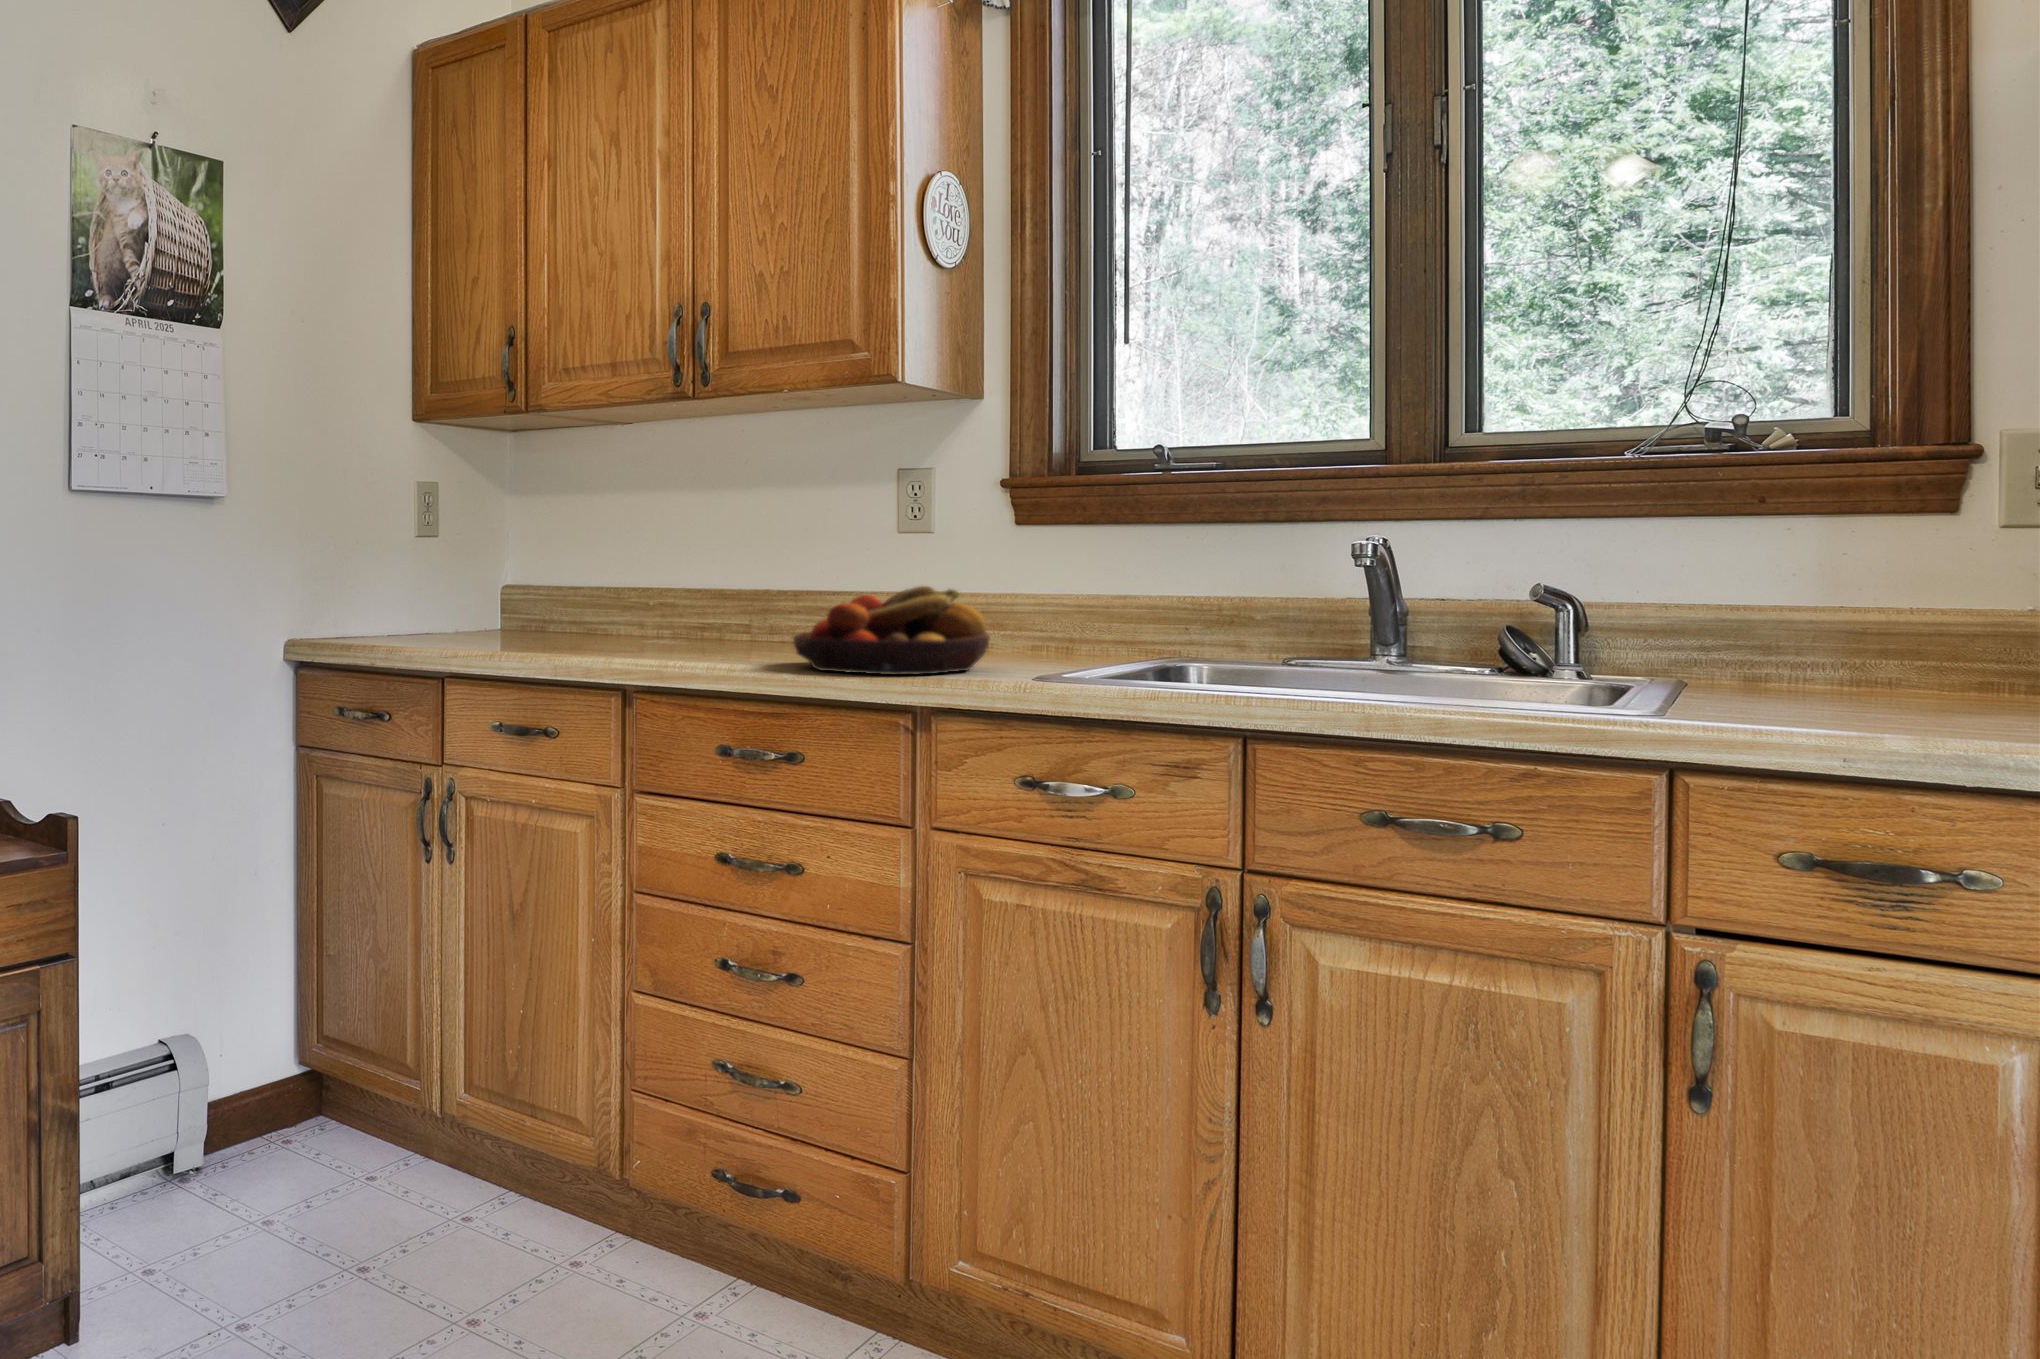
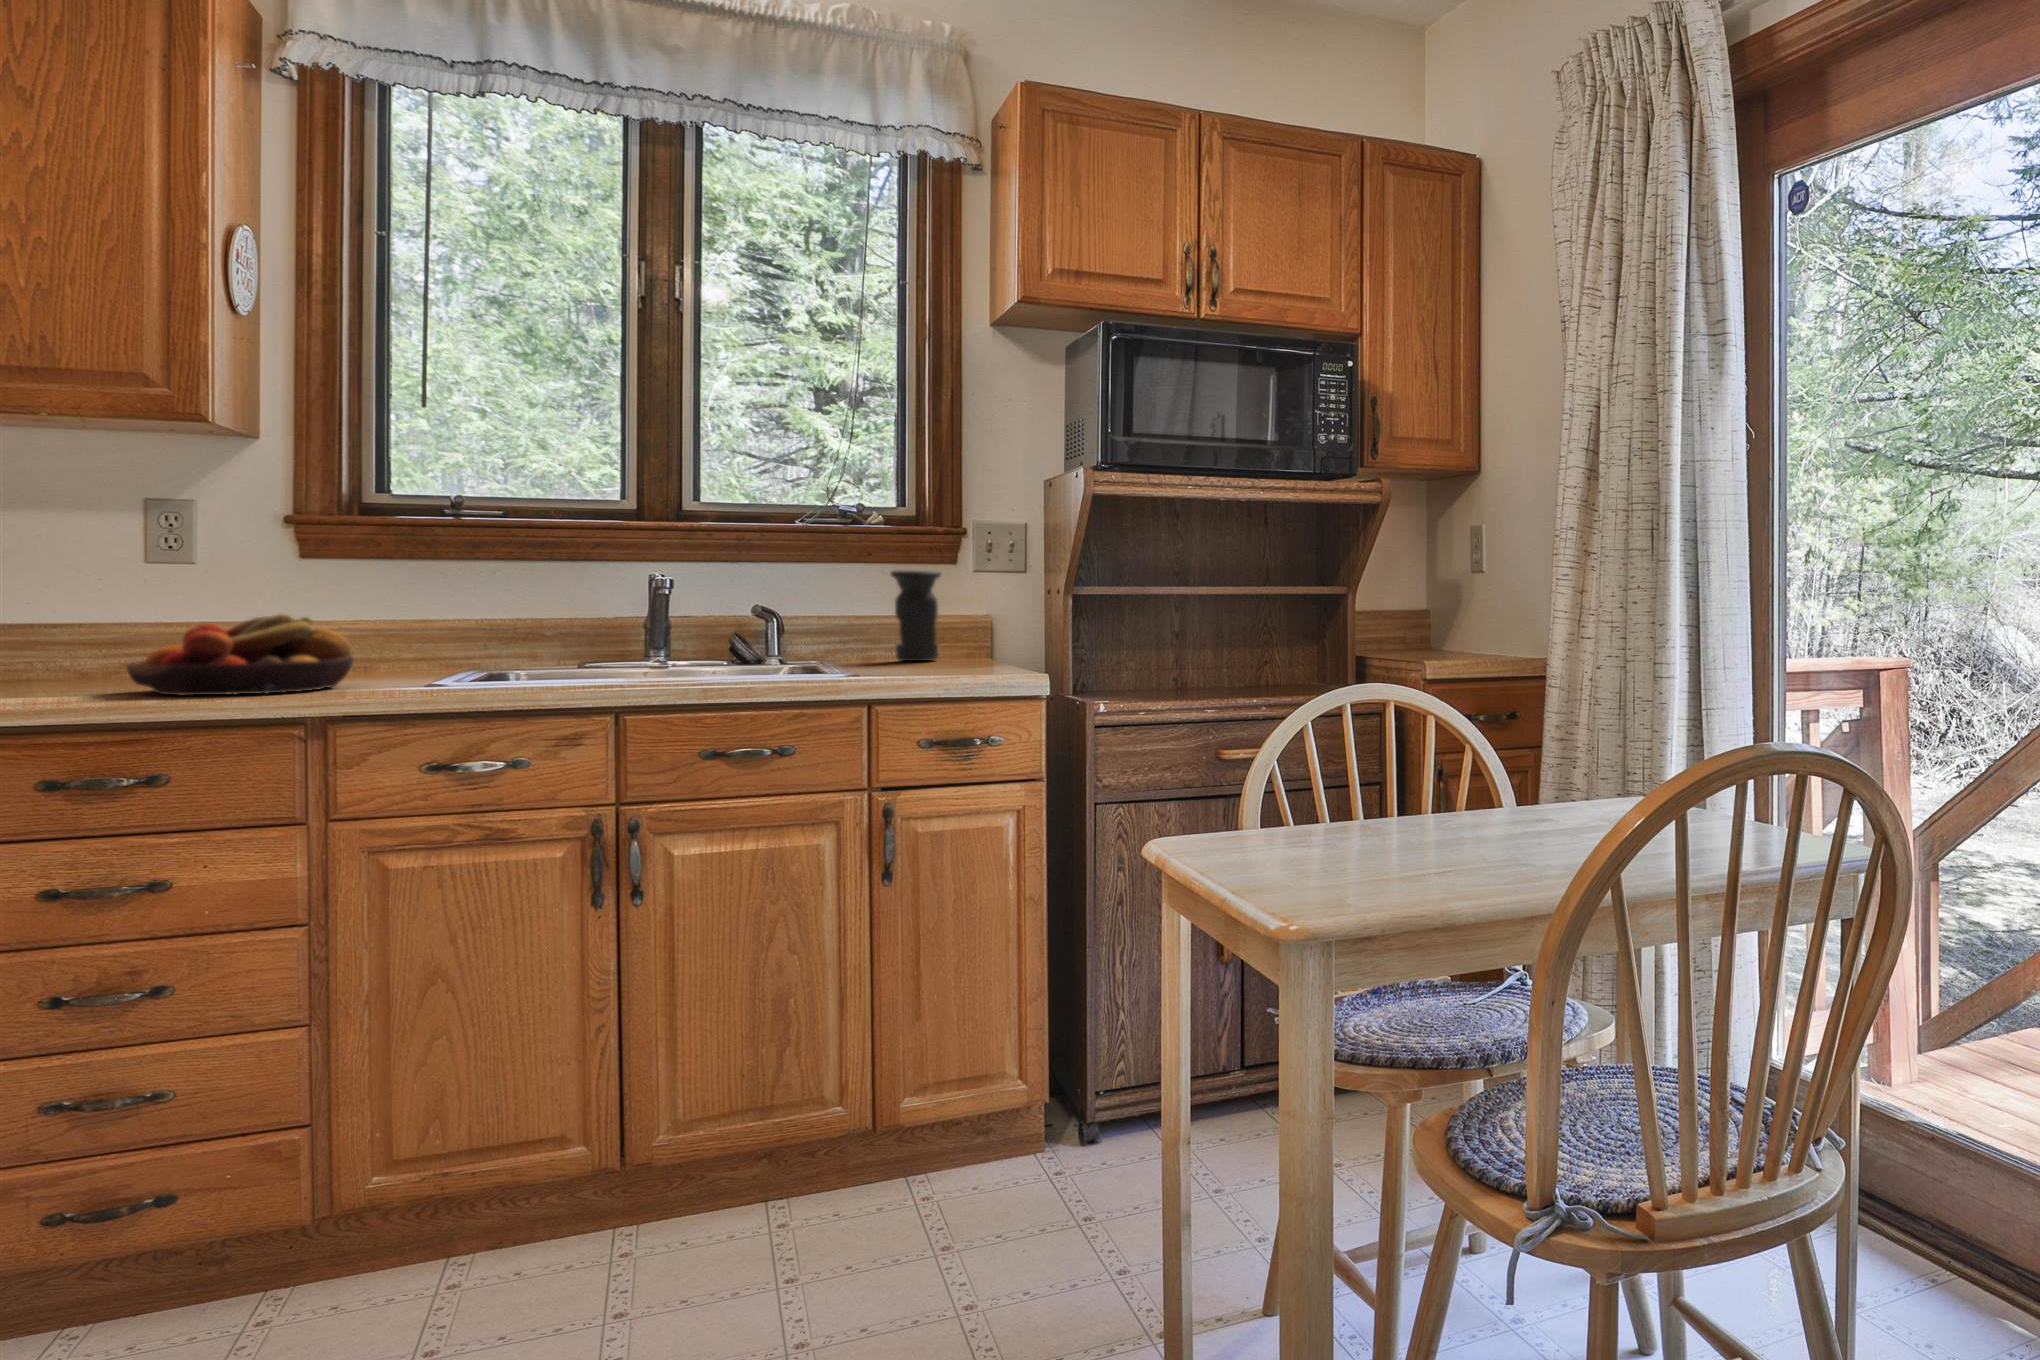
vase: none [1802,527,1918,689] -> present [891,570,941,661]

